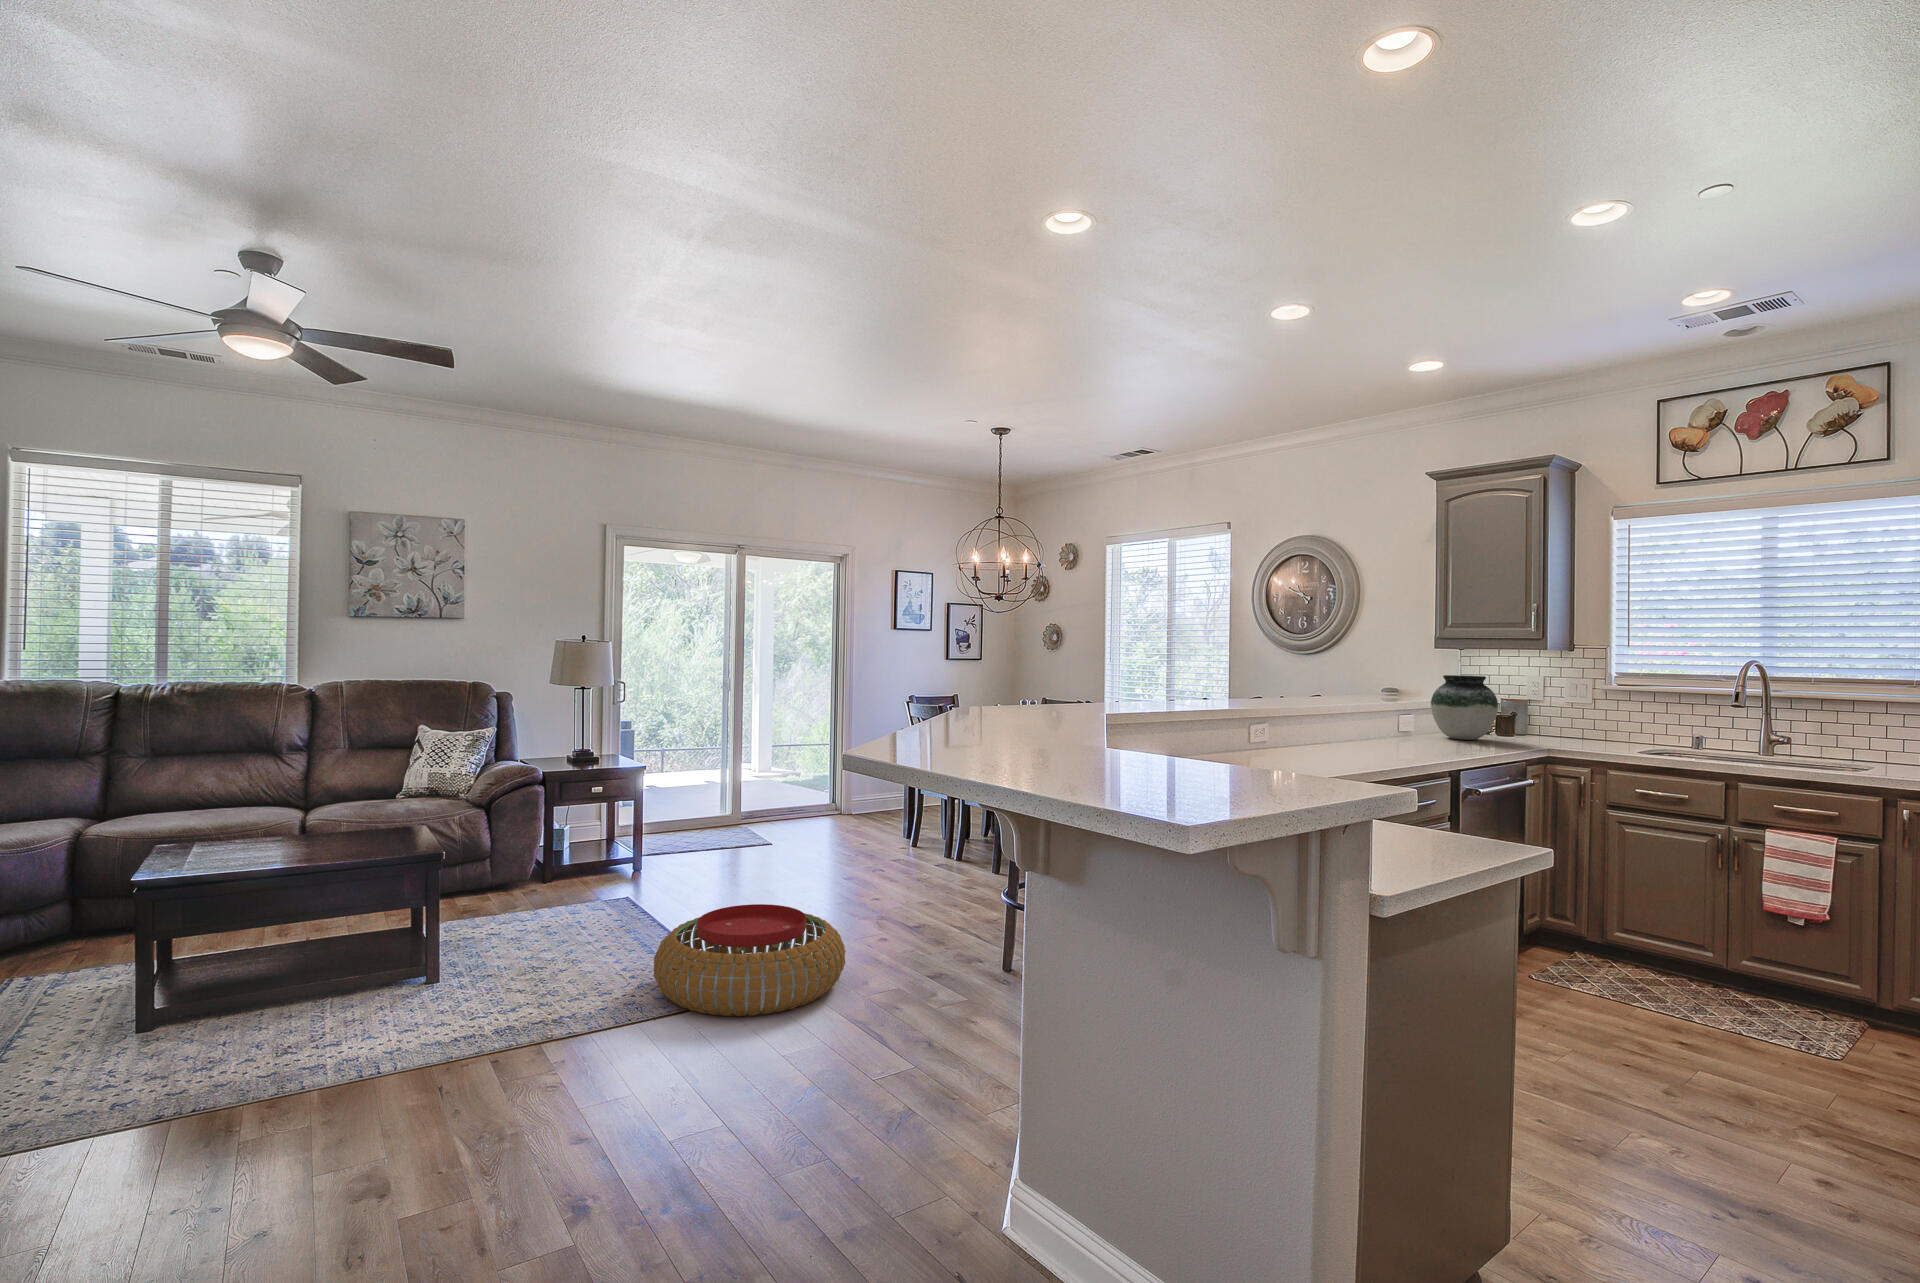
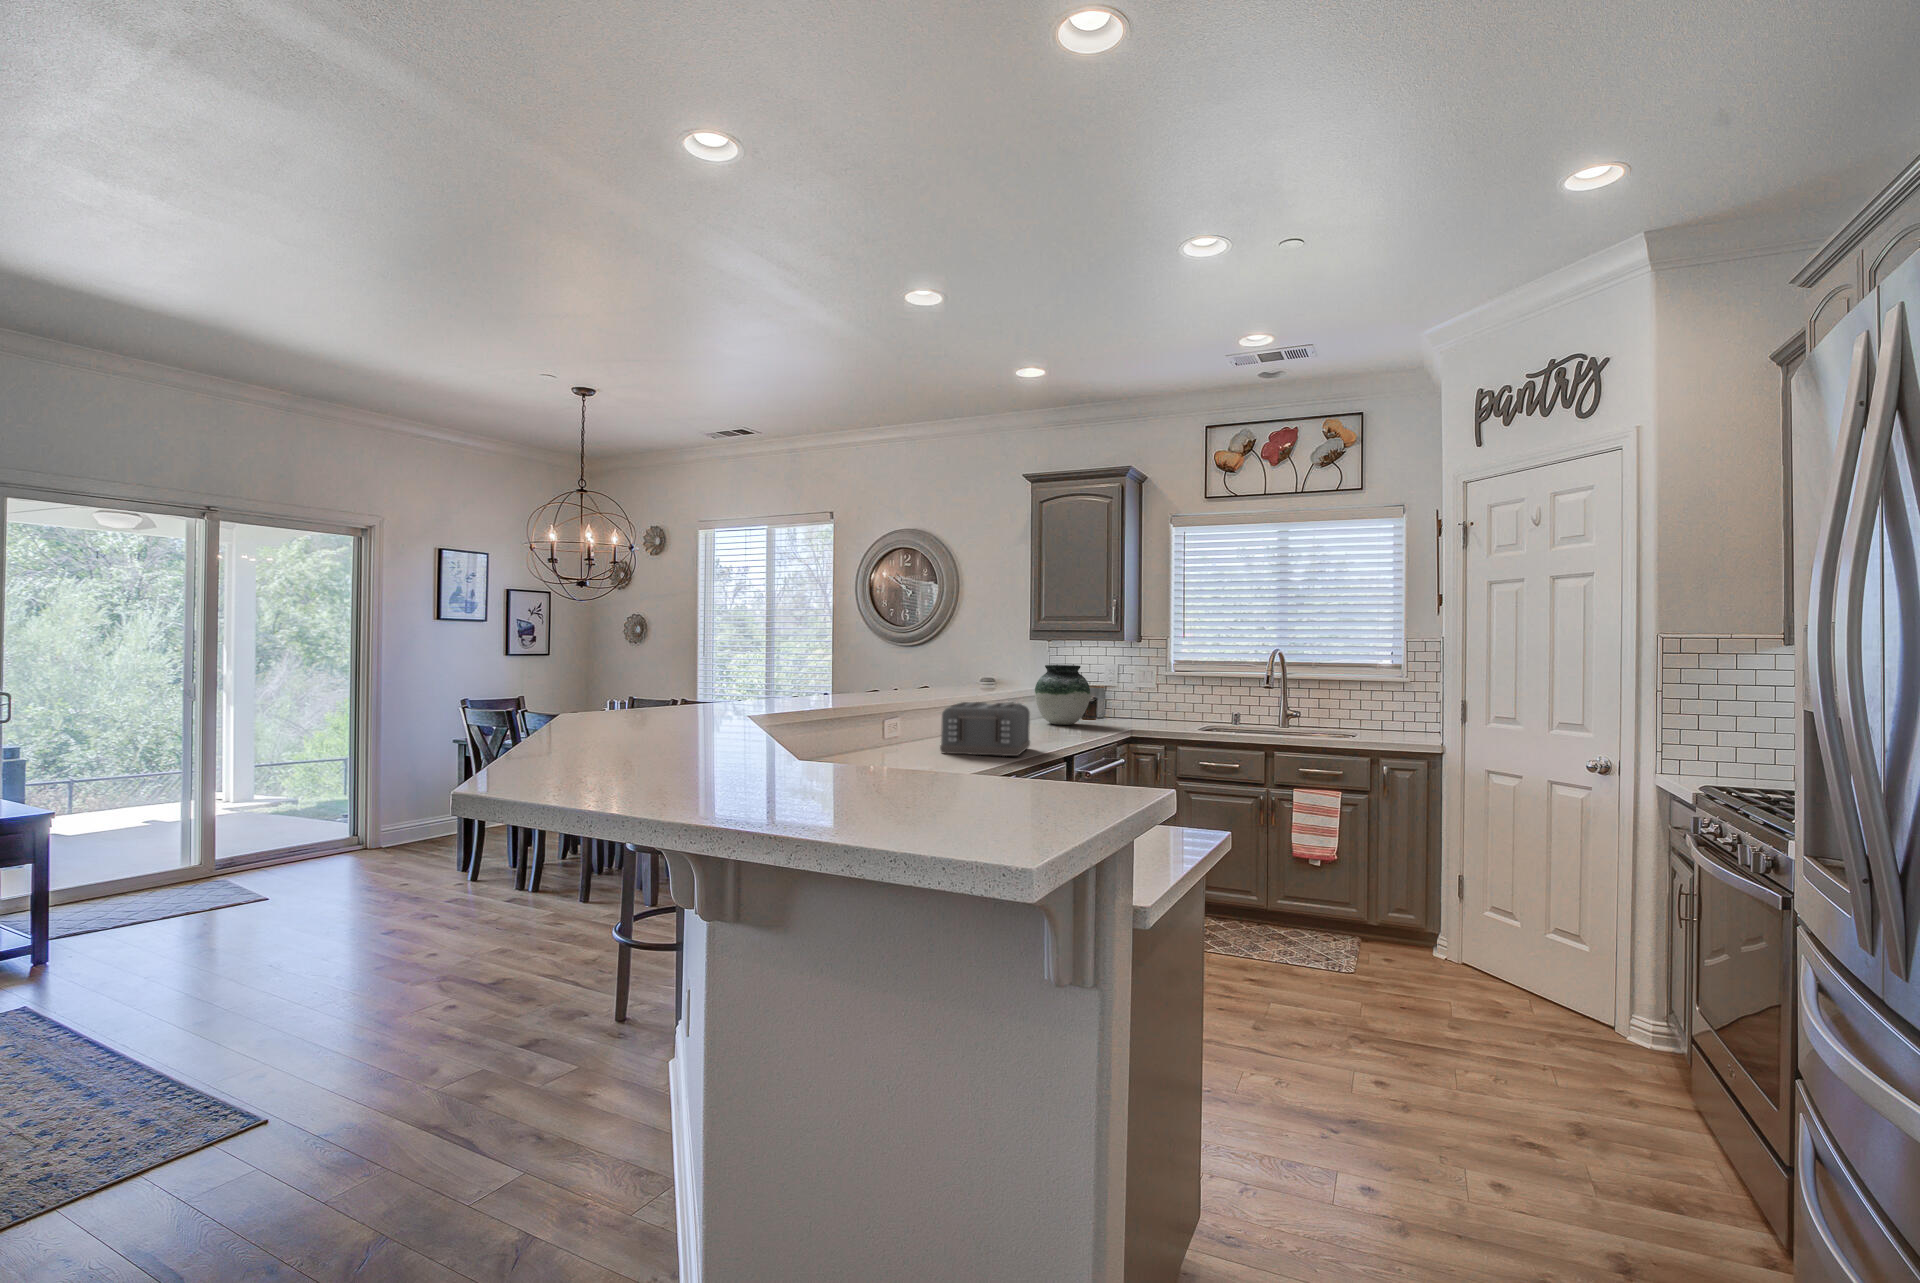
toaster: none [1298,710,1403,767] -> present [940,702,1030,756]
pouf: present [654,904,845,1016] -> none [83,990,408,1167]

